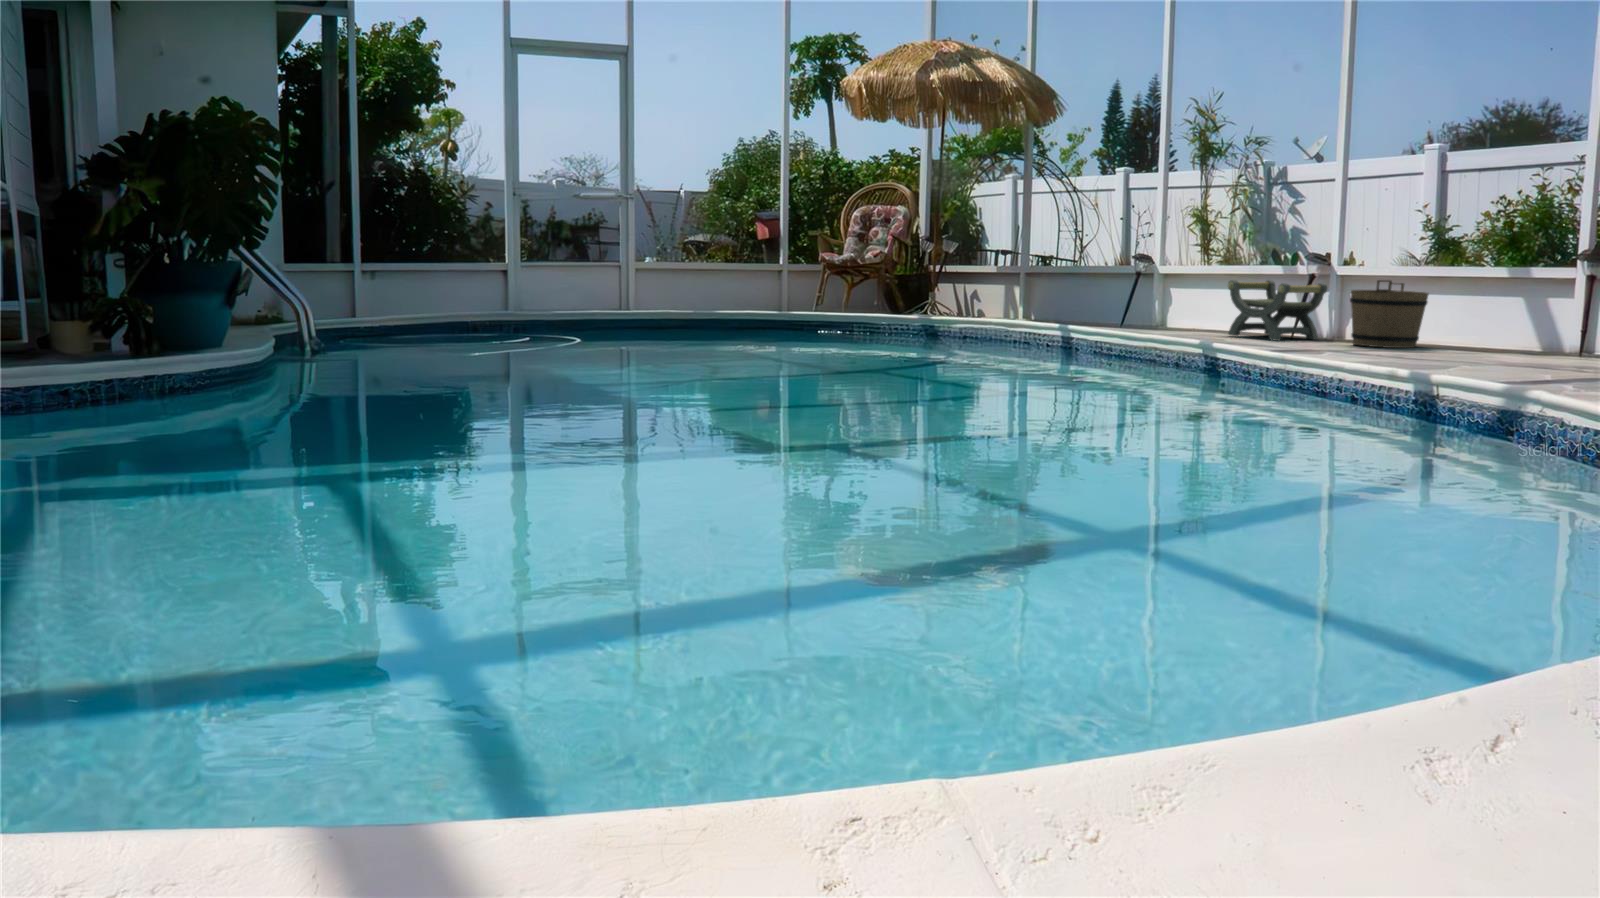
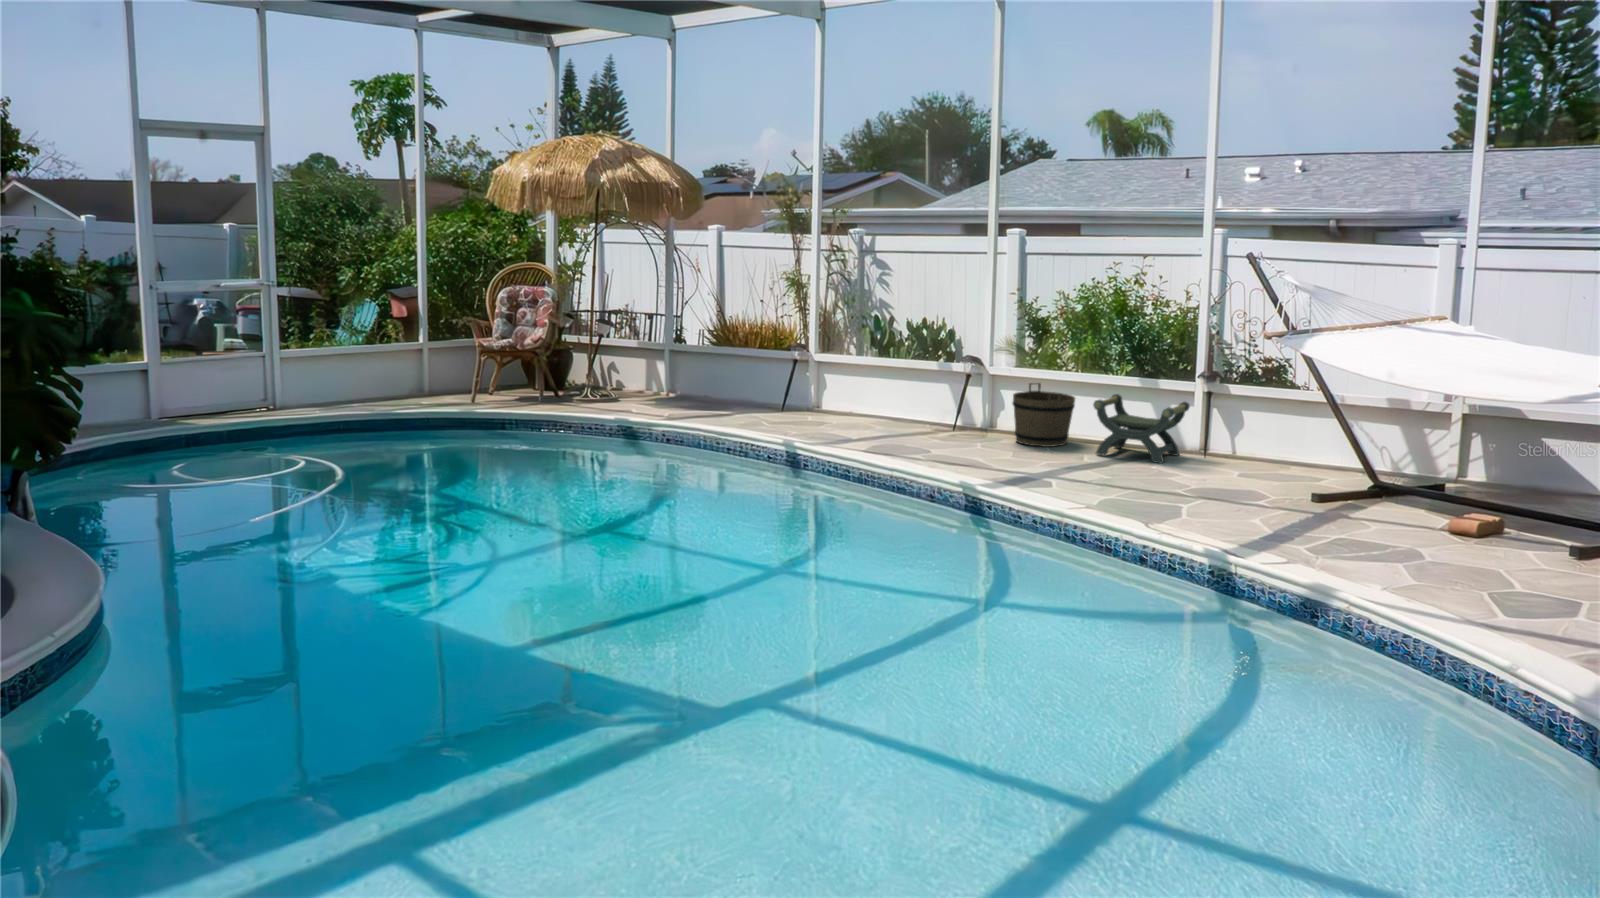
stool: present [1228,280,1327,341] -> present [1093,394,1190,463]

